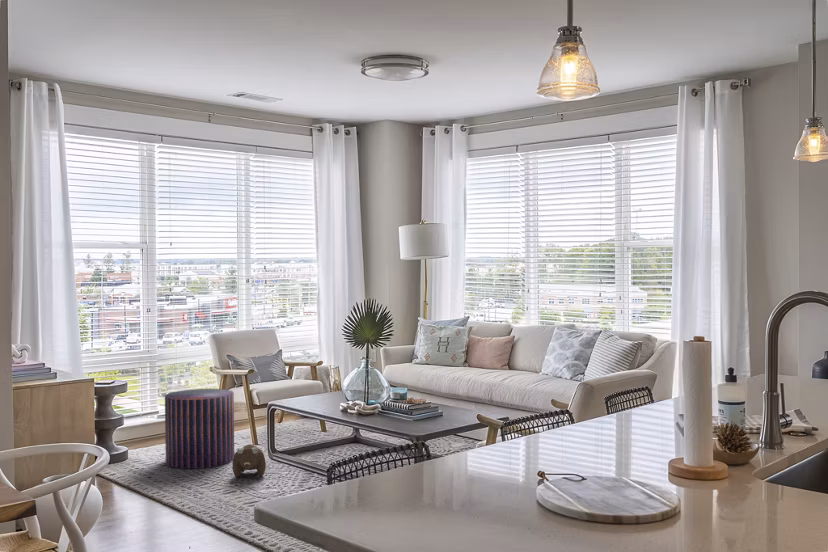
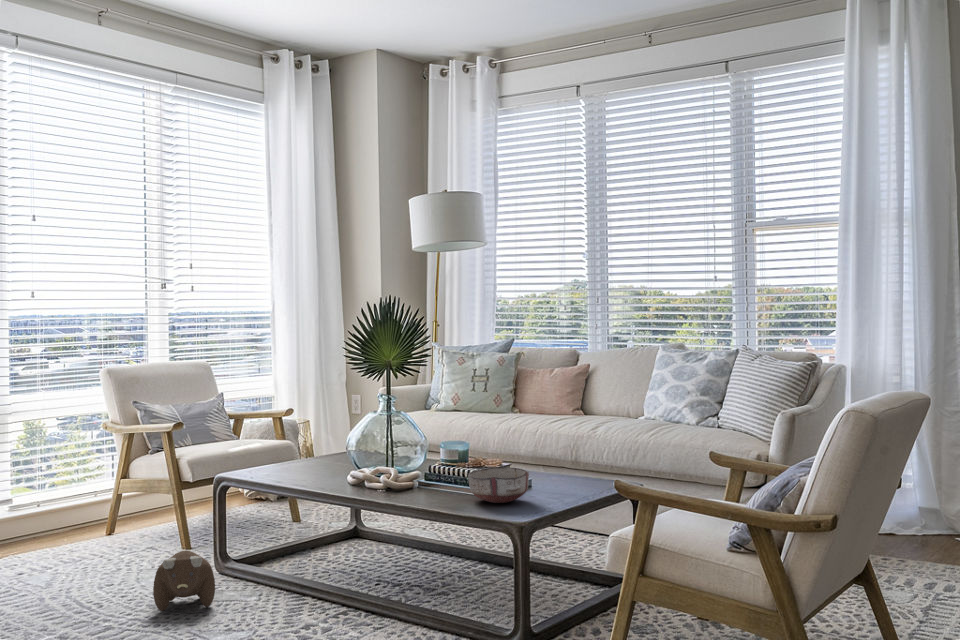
pouf: present [165,389,234,469] -> none [22,456,152,600]
ceramic bowl: none [400,405,434,425] -> present [468,467,529,503]

